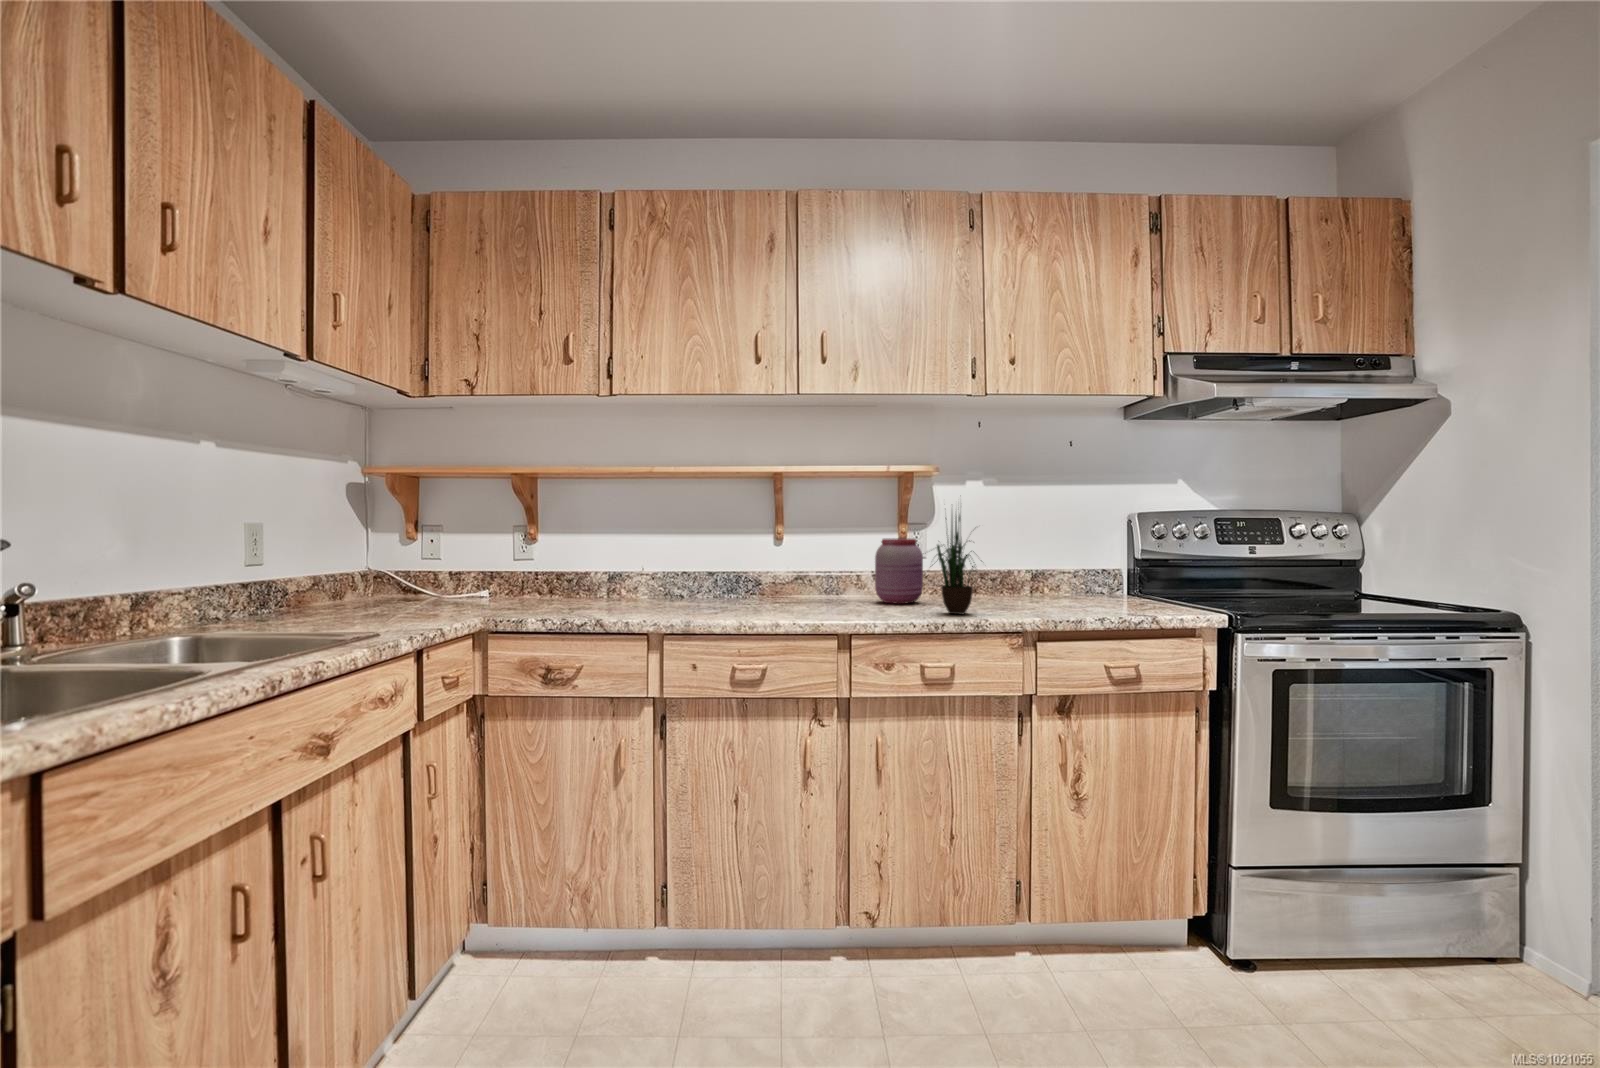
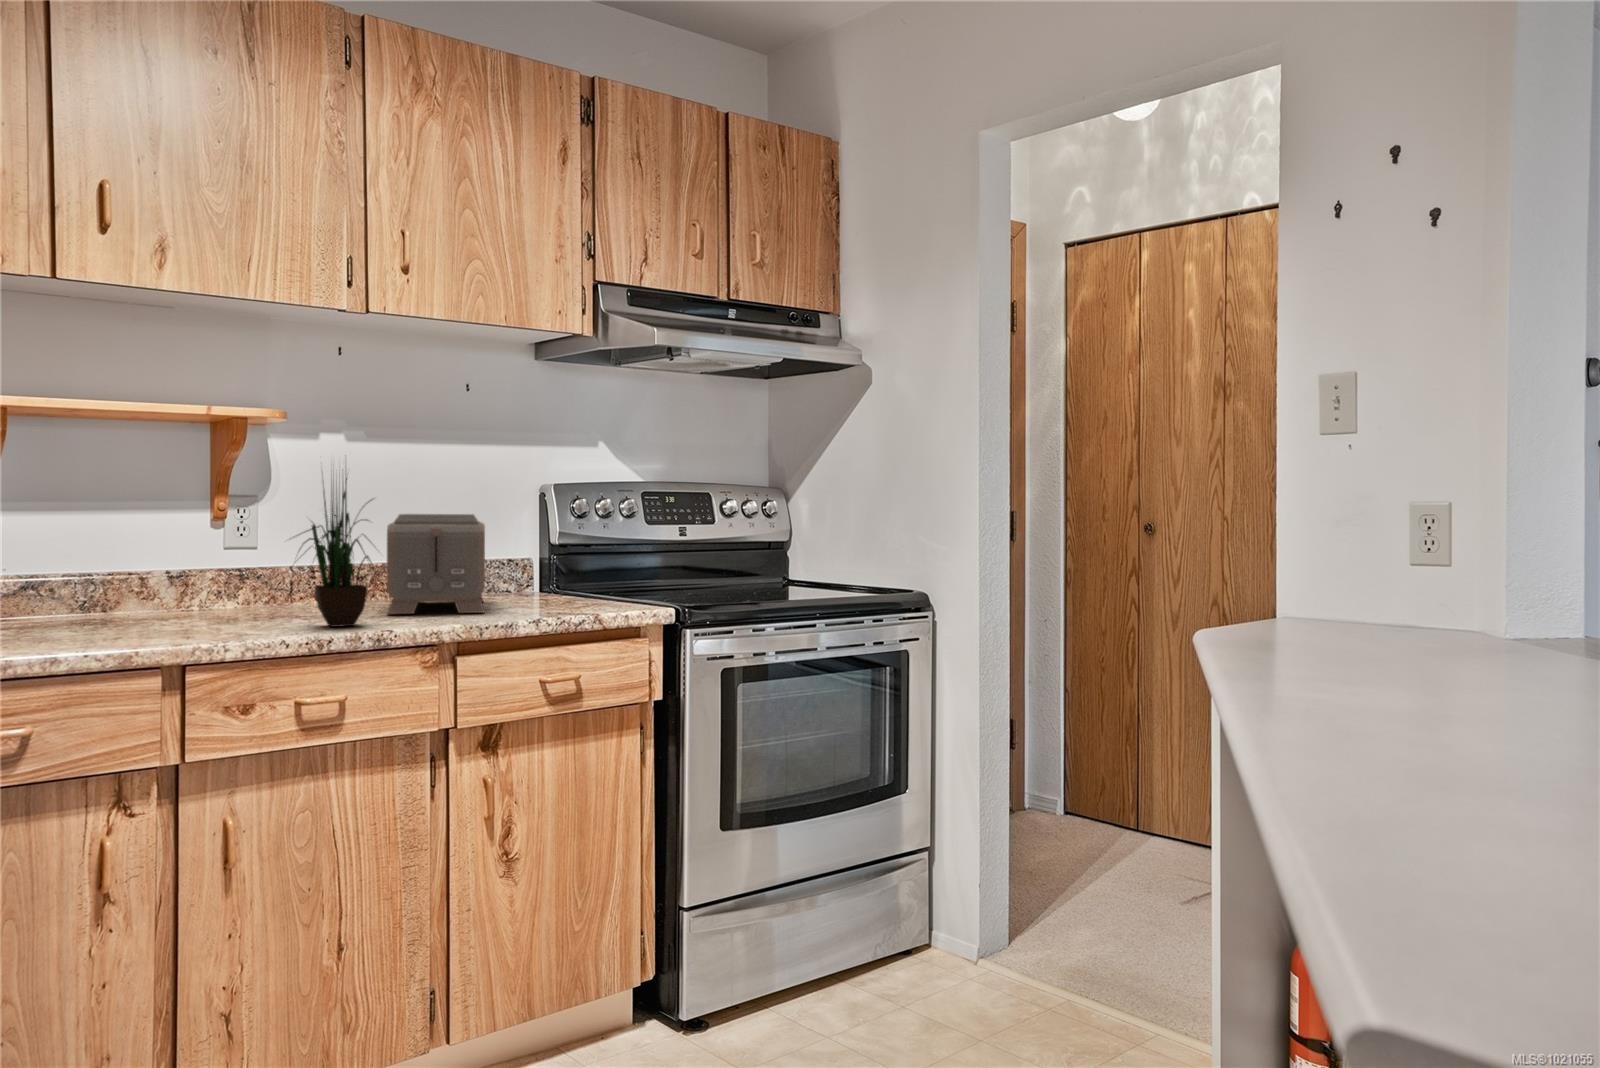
toaster: none [994,537,1073,610] -> present [387,514,485,614]
jar: present [875,538,923,604] -> none [187,516,269,617]

